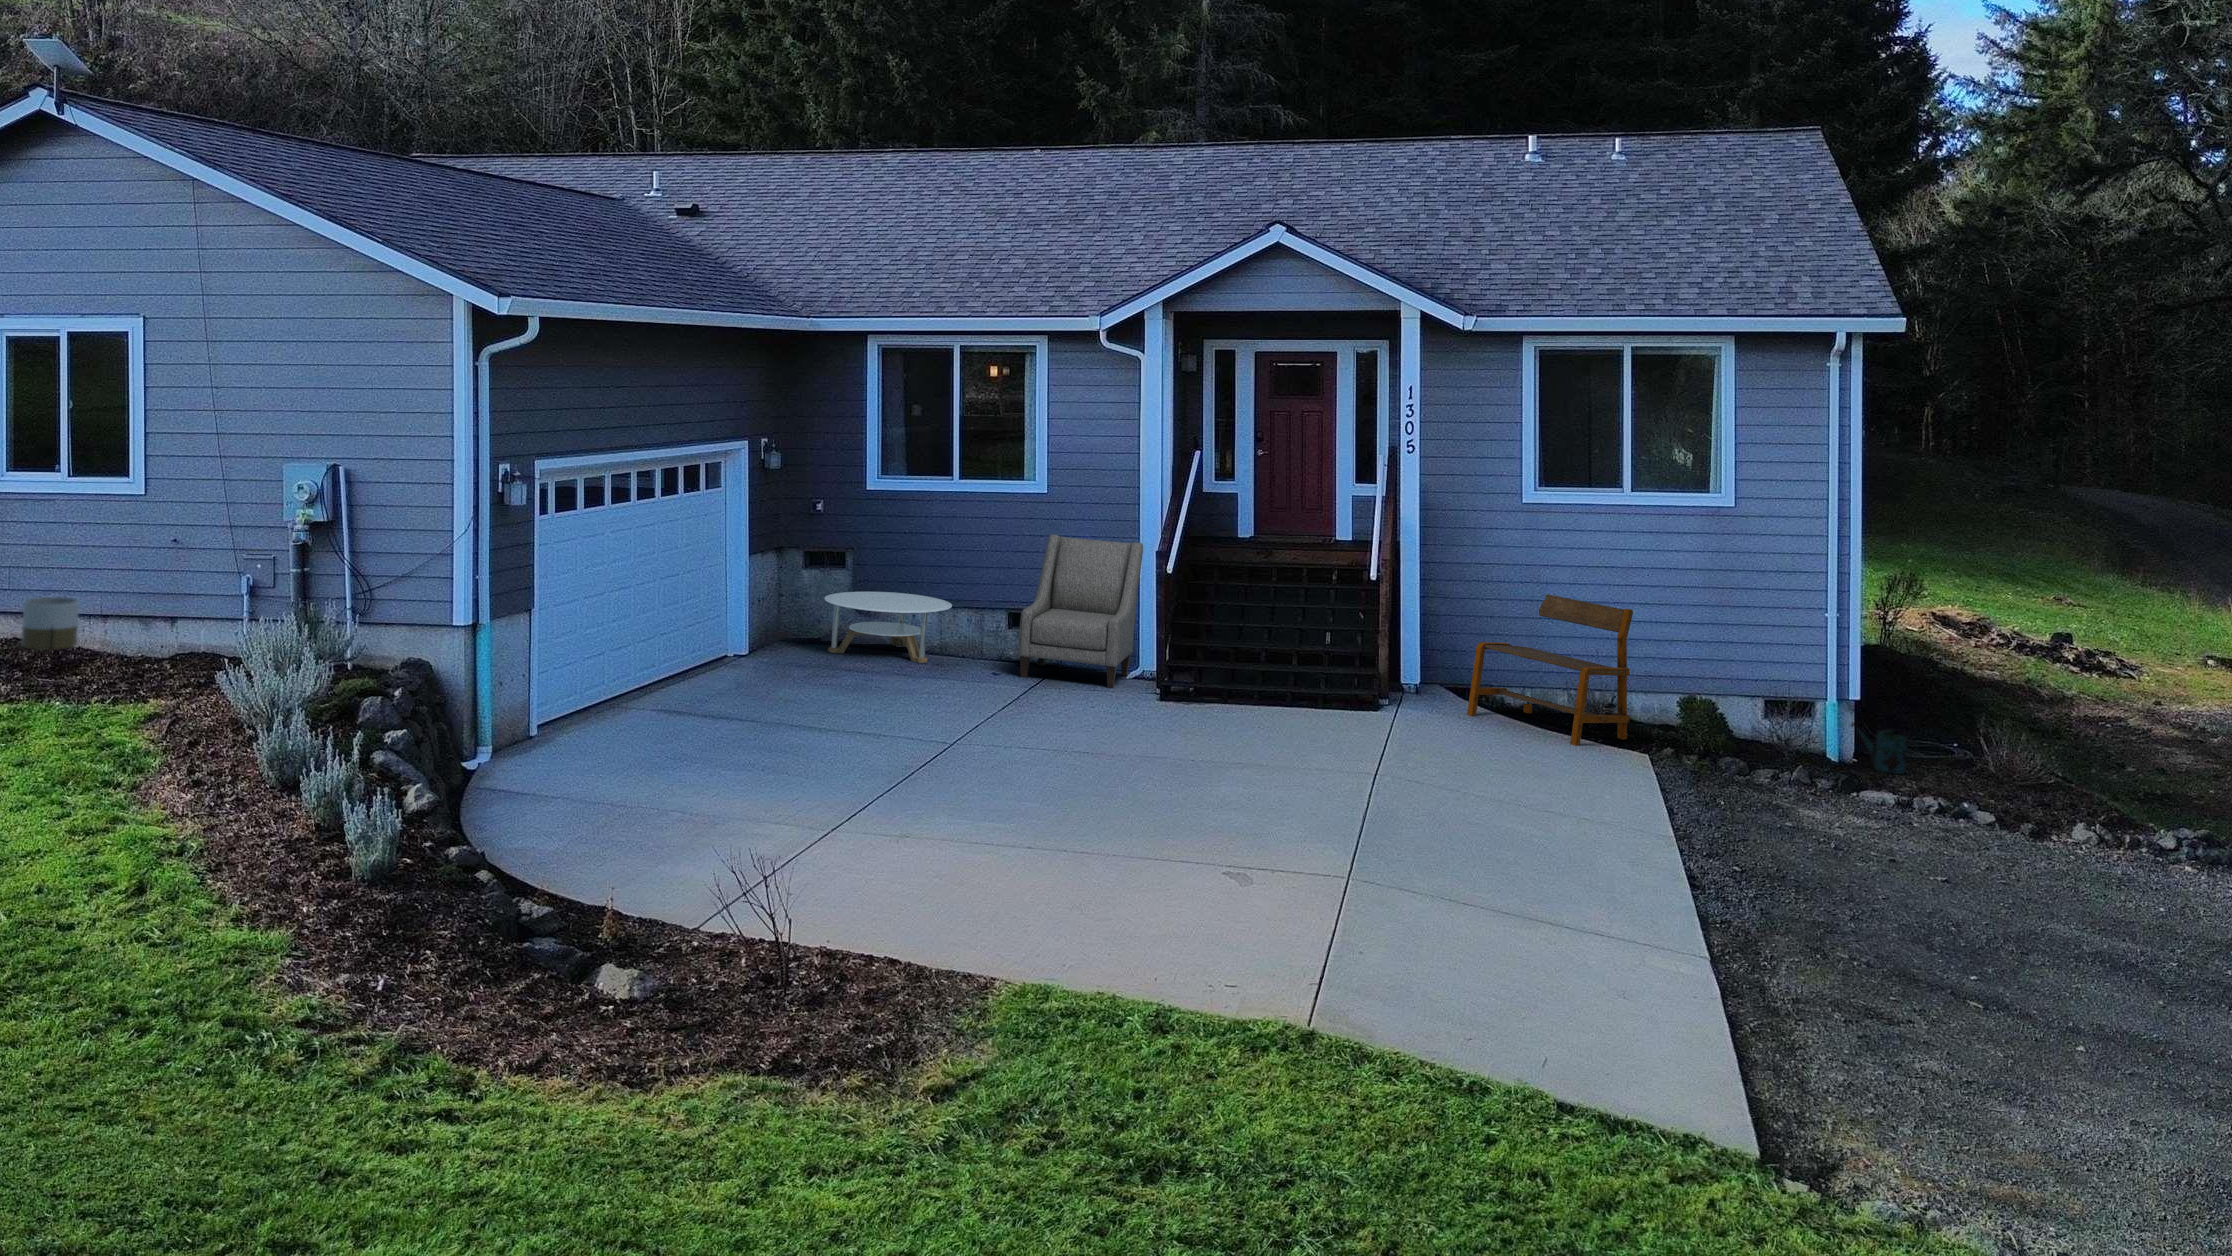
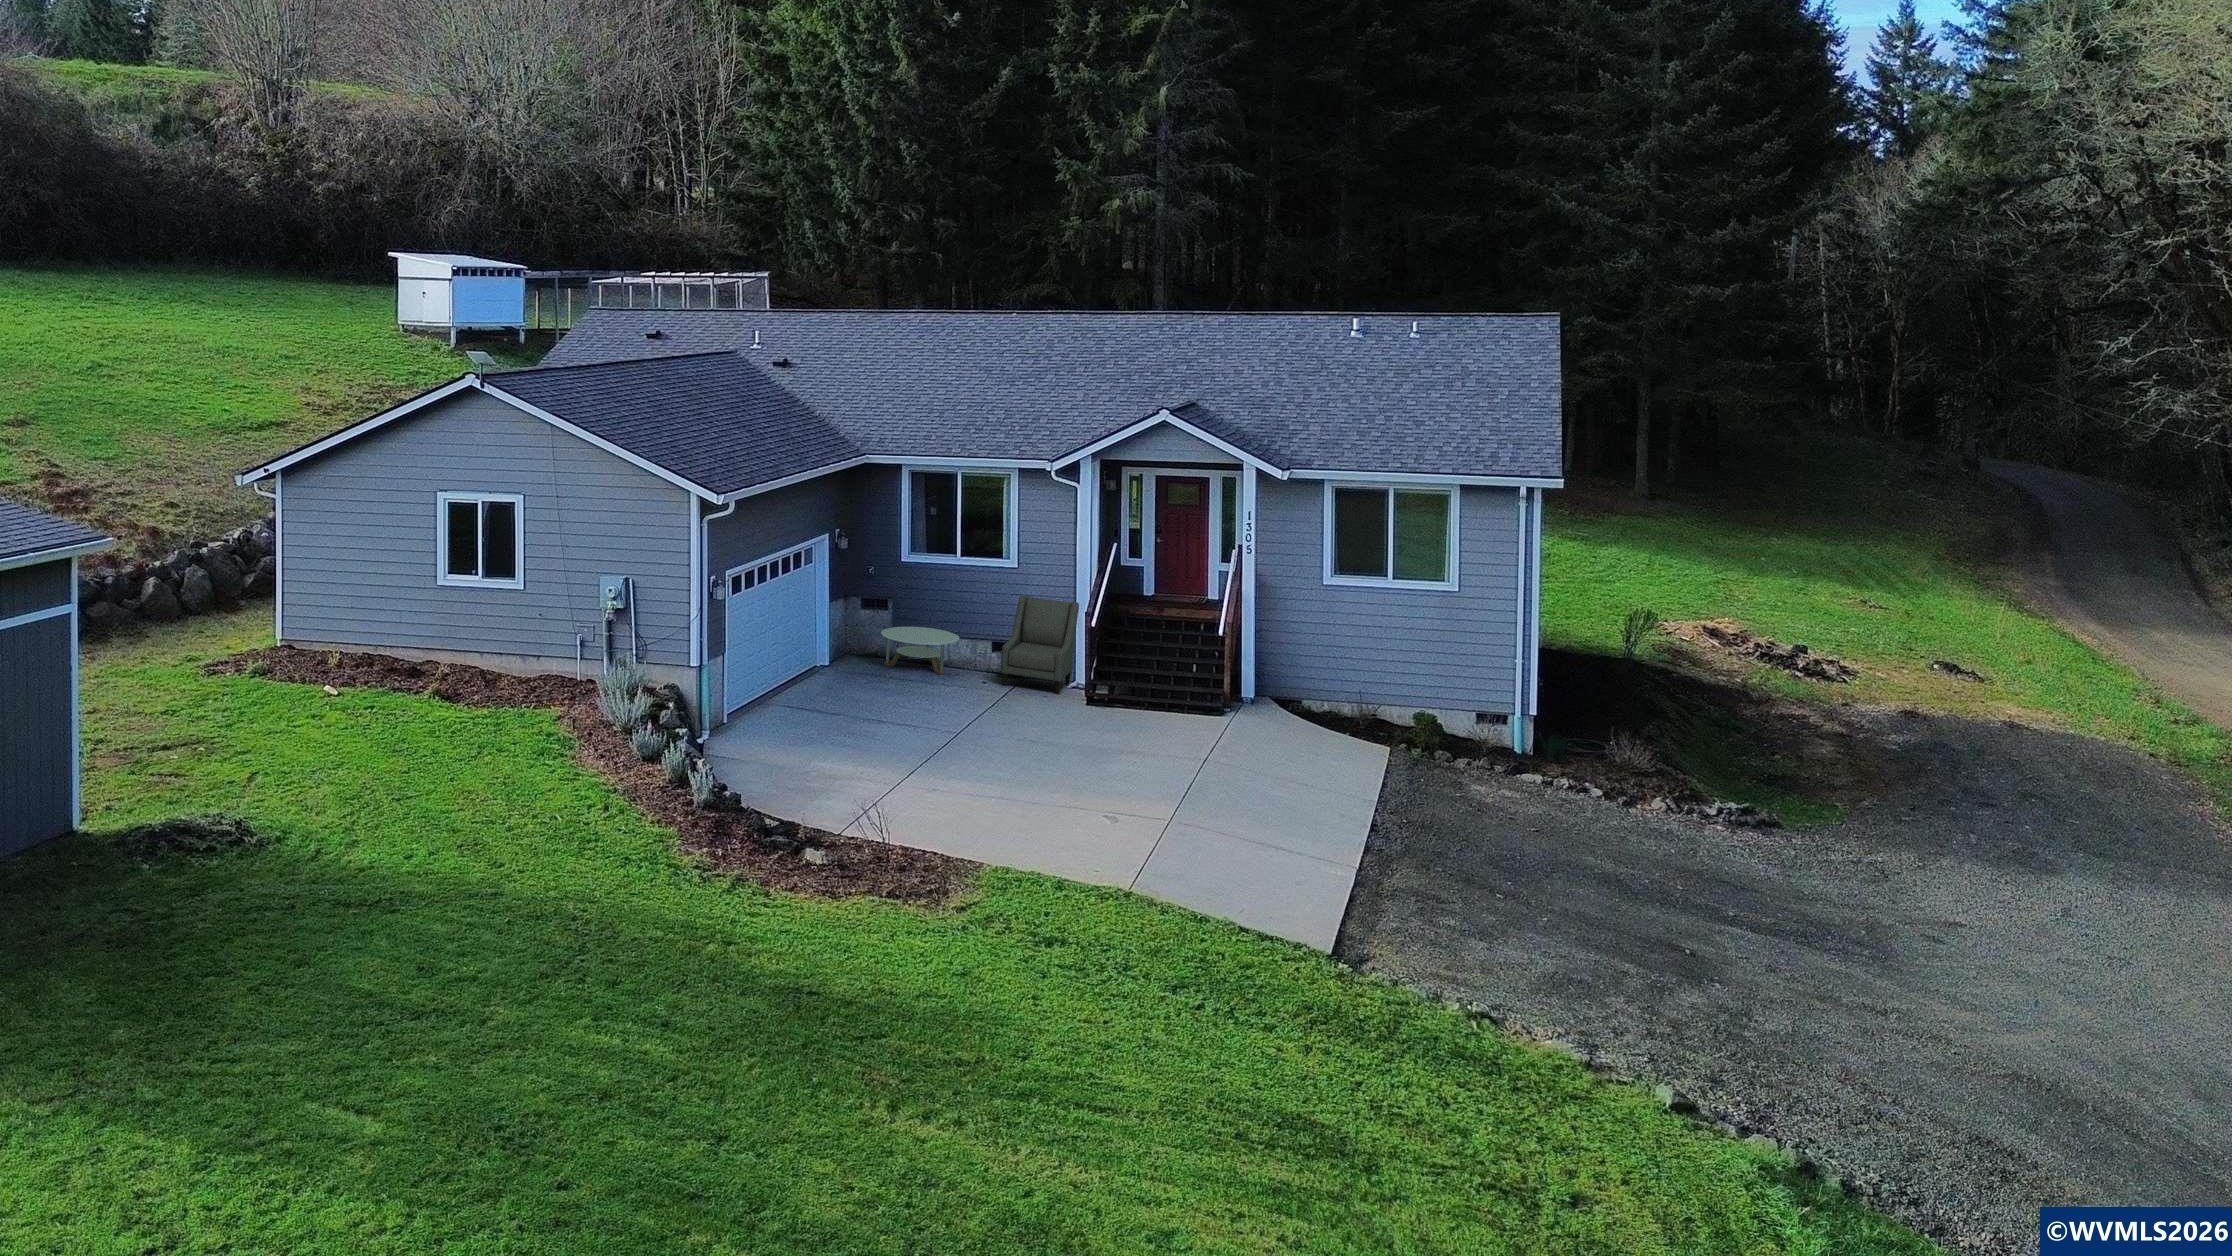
bench: present [1467,594,1633,746] -> none [1284,638,1387,740]
planter: present [22,597,79,661] -> none [461,641,489,684]

